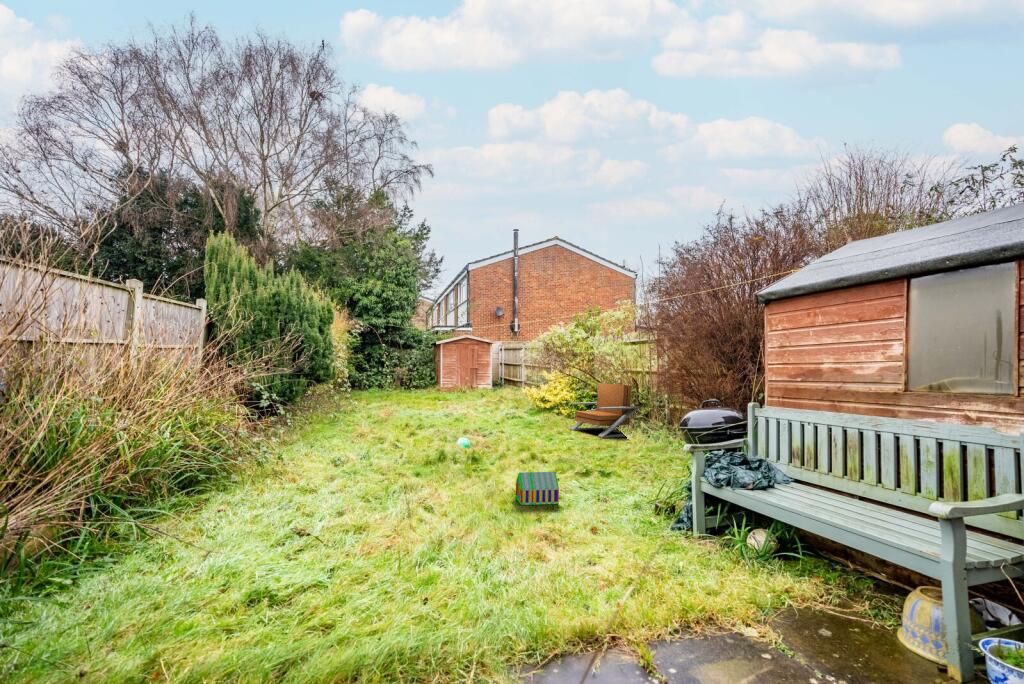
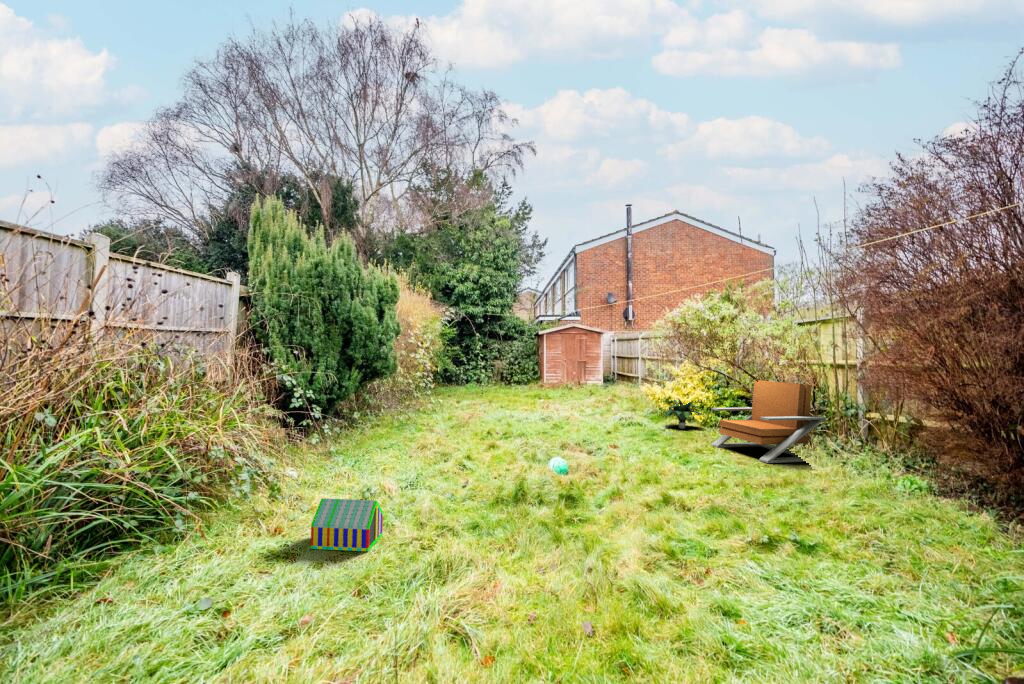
potted plant: none [538,396,568,420] -> present [665,397,702,429]
toy house: present [516,472,559,505] -> present [311,498,383,552]

